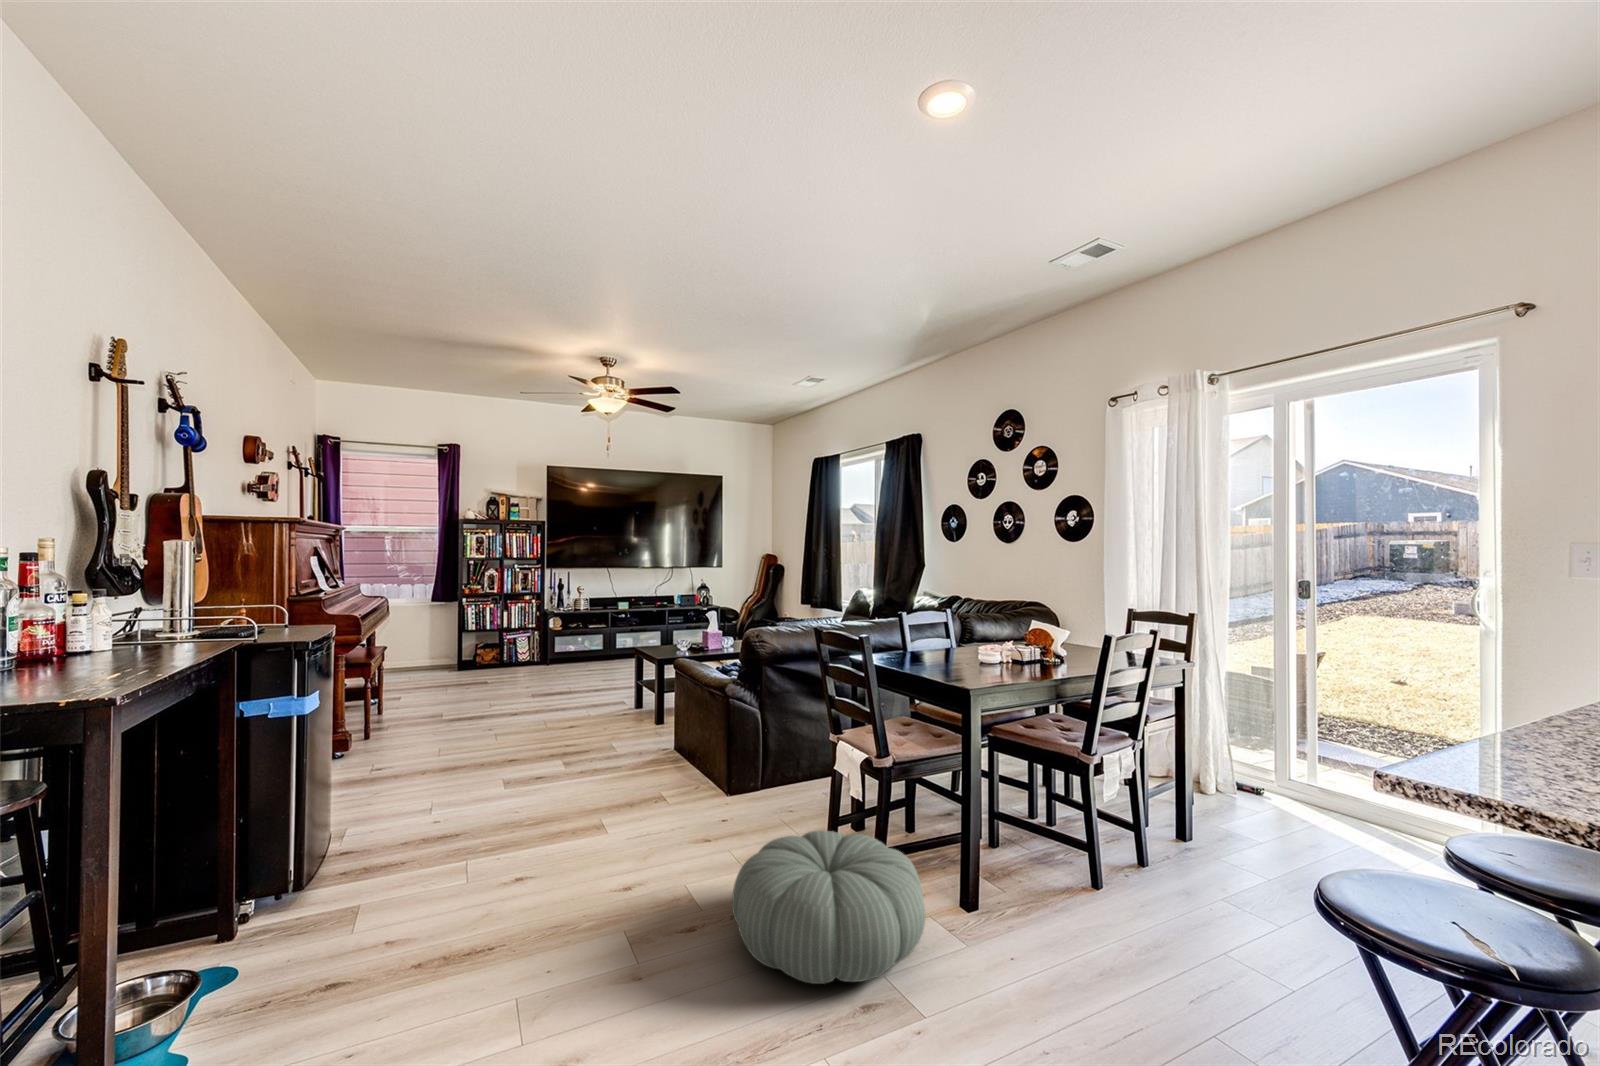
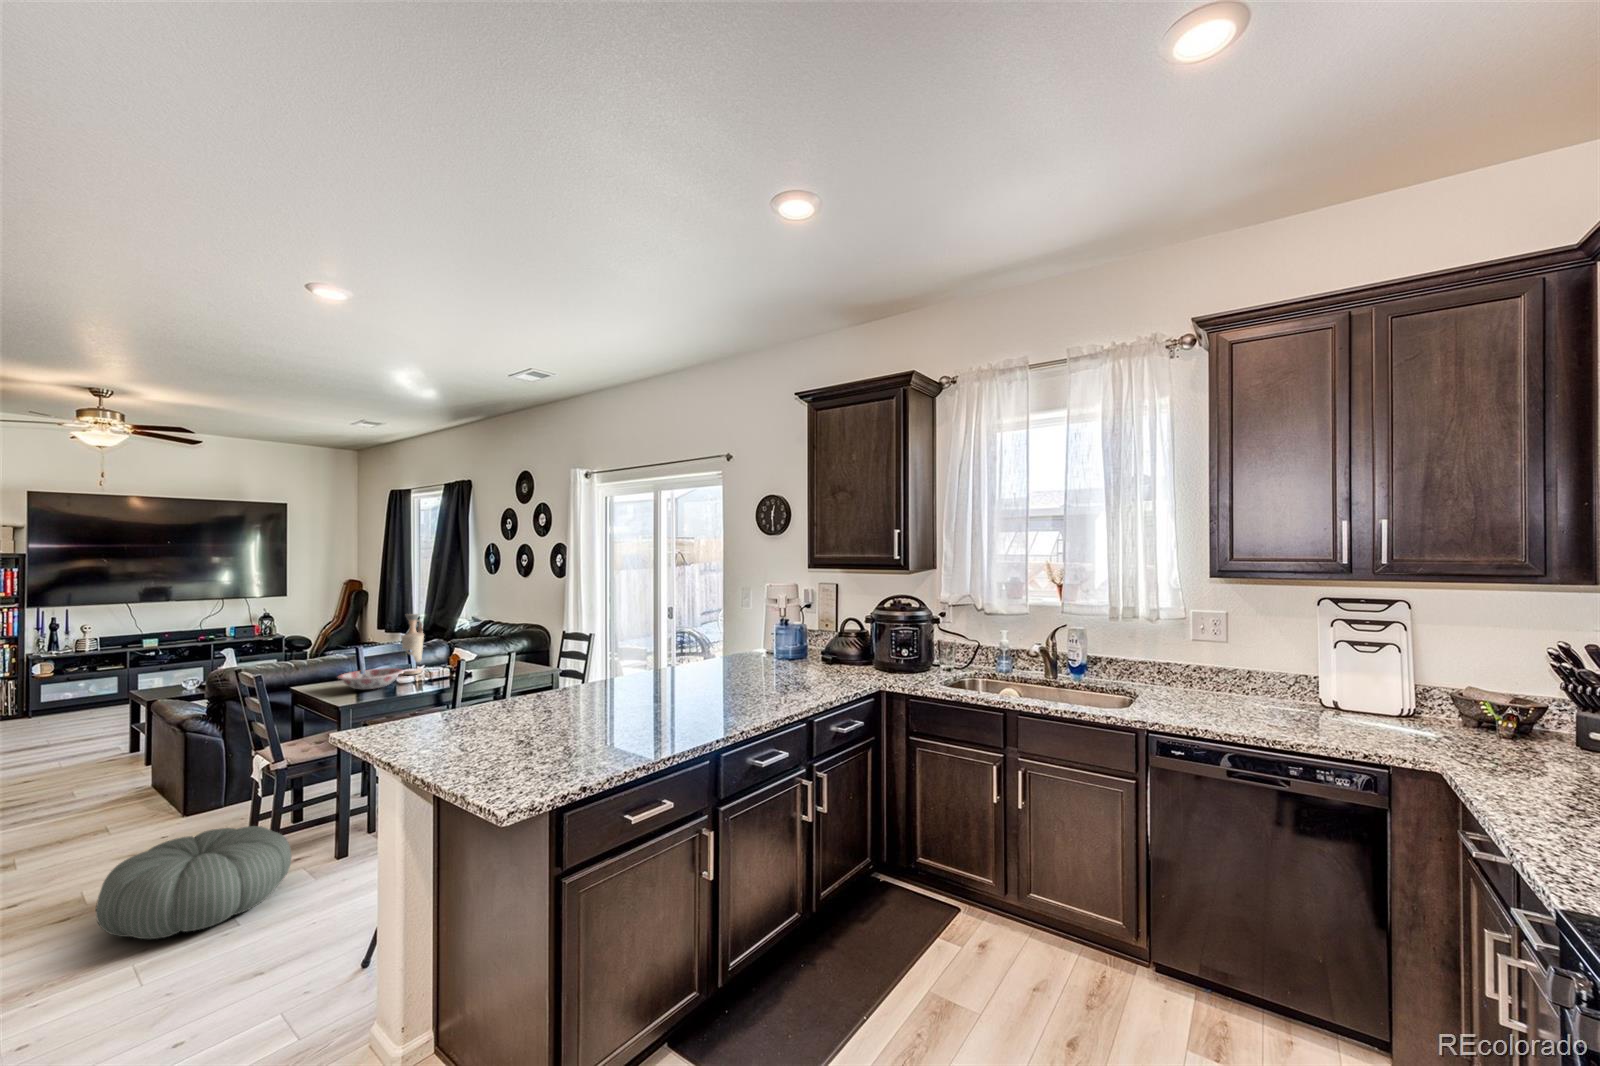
vase: none [960,574,988,653] -> present [401,614,424,675]
ceramic bowl: none [918,642,993,667] -> present [338,668,403,689]

